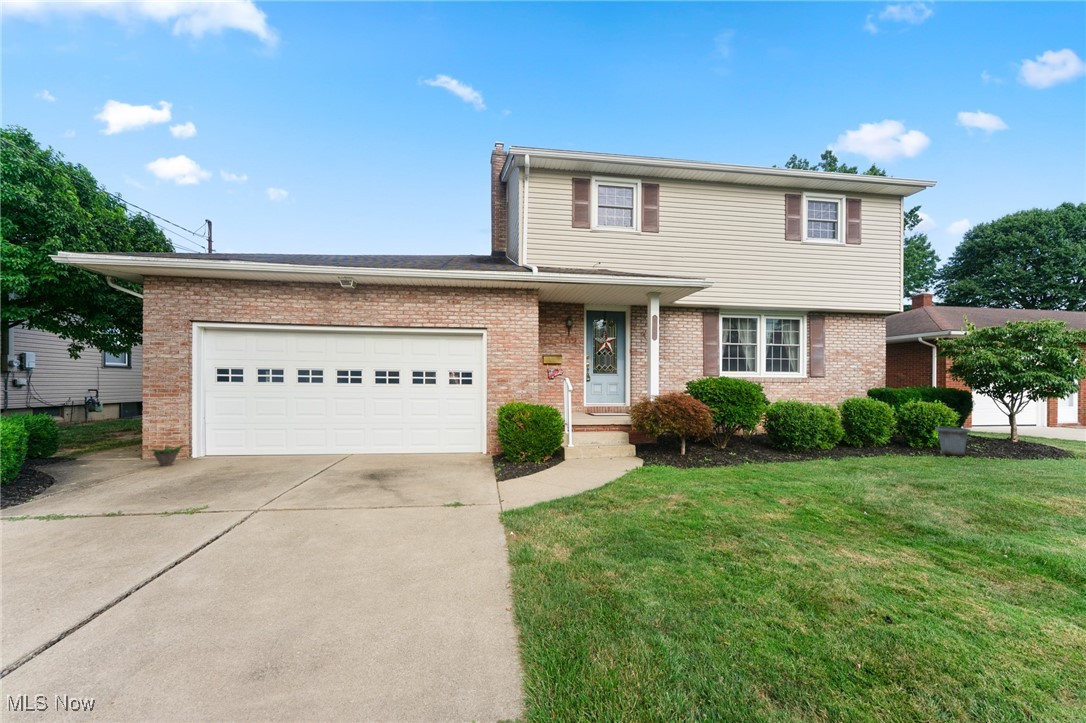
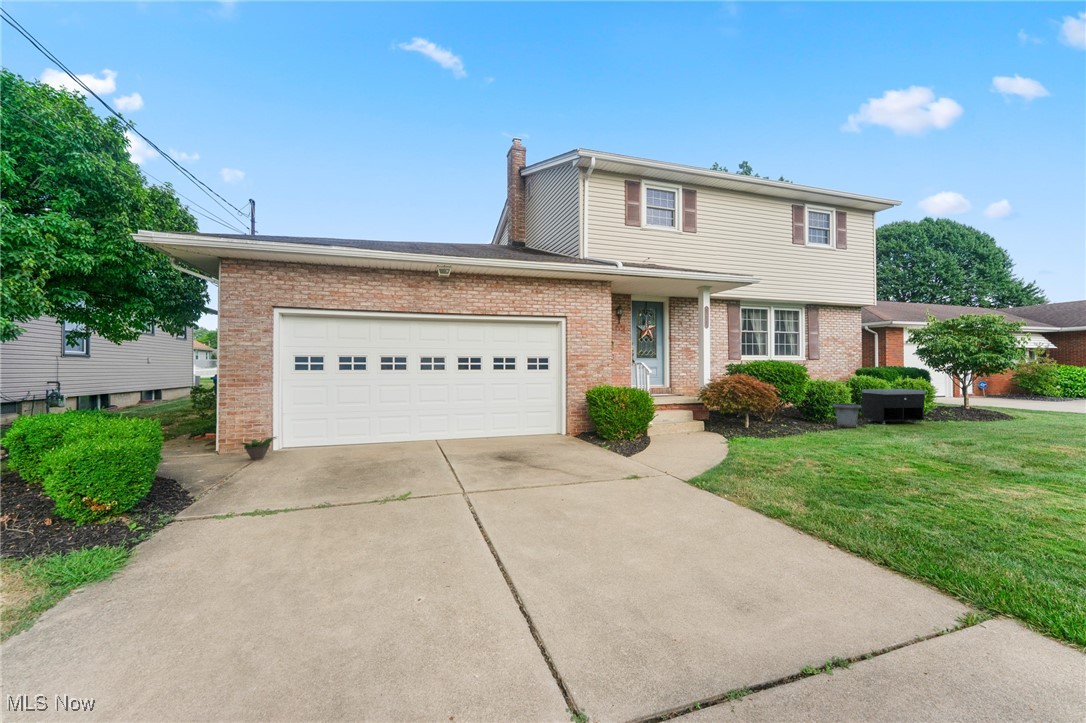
storage bench: none [850,413,926,456] -> present [862,389,926,424]
trash can: present [935,427,970,456] -> present [833,404,861,428]

